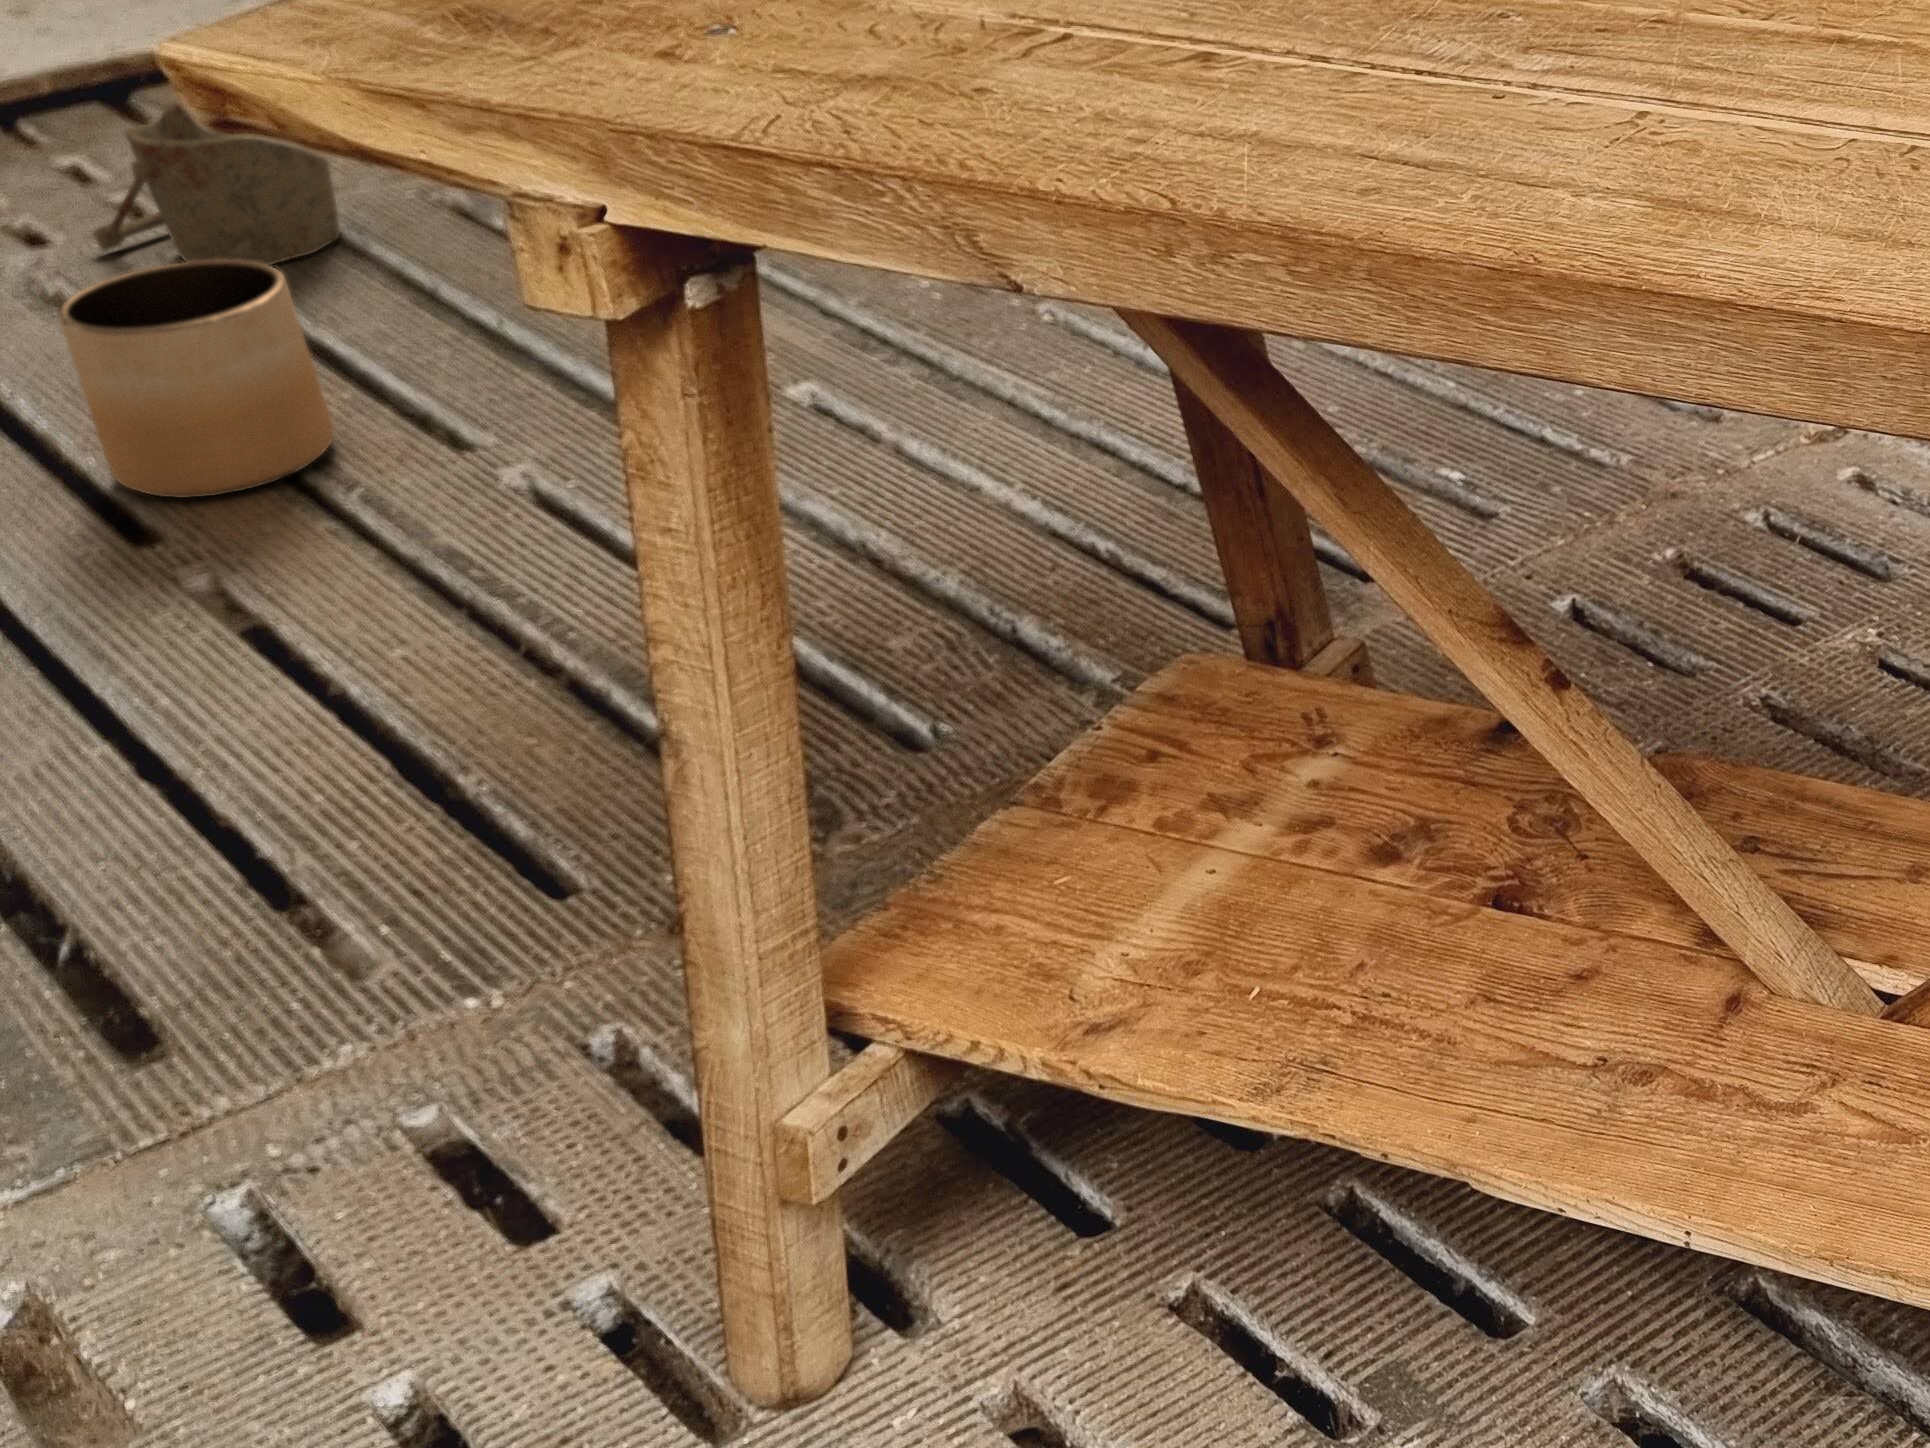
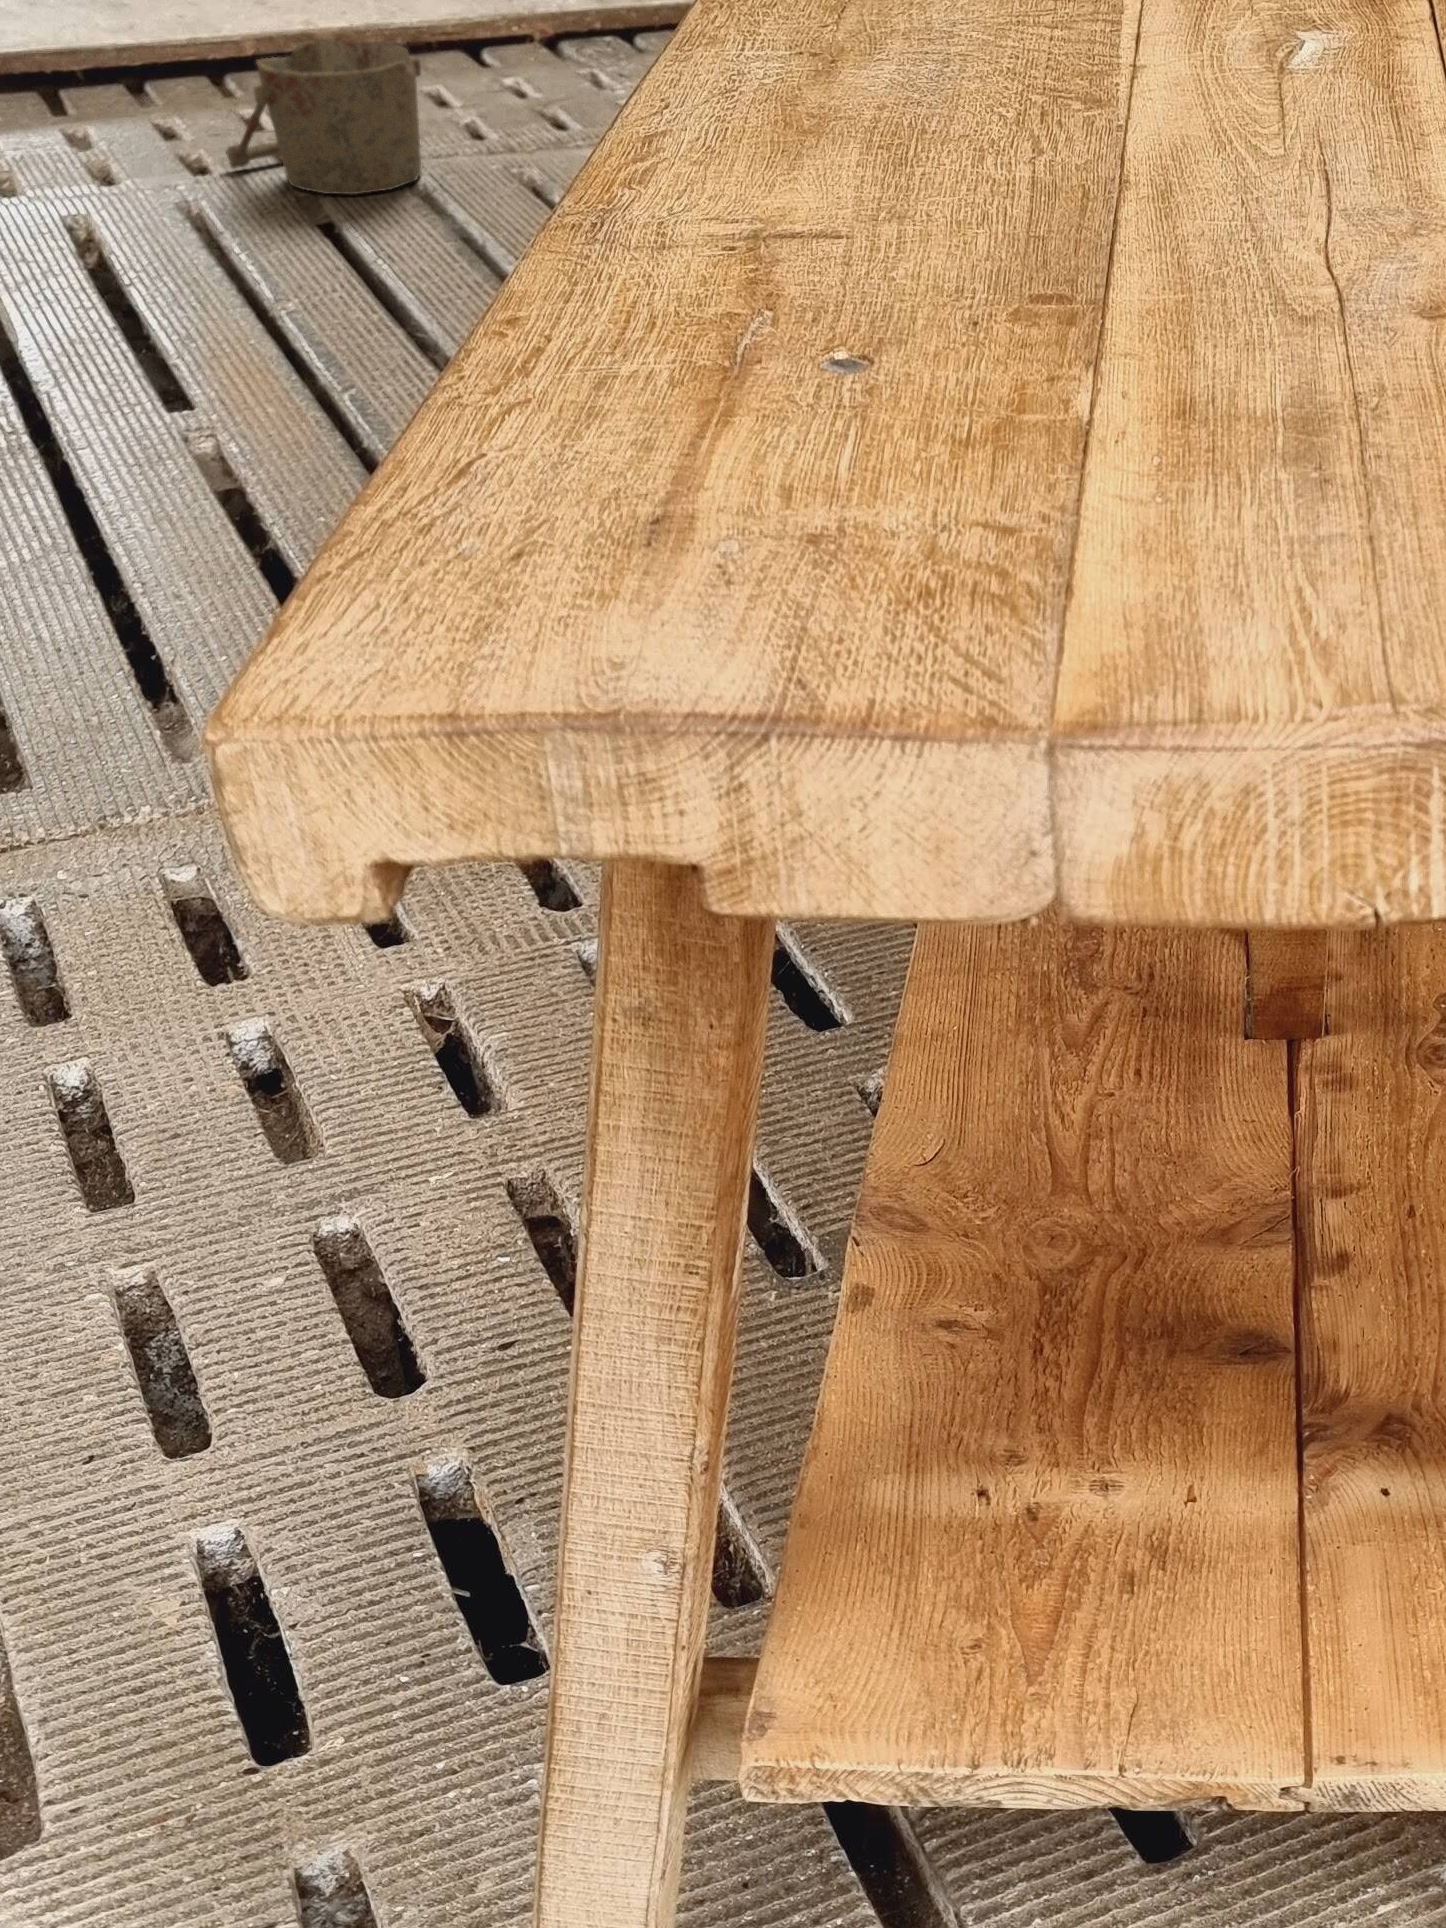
planter: present [58,260,334,498] -> none [131,161,342,367]

